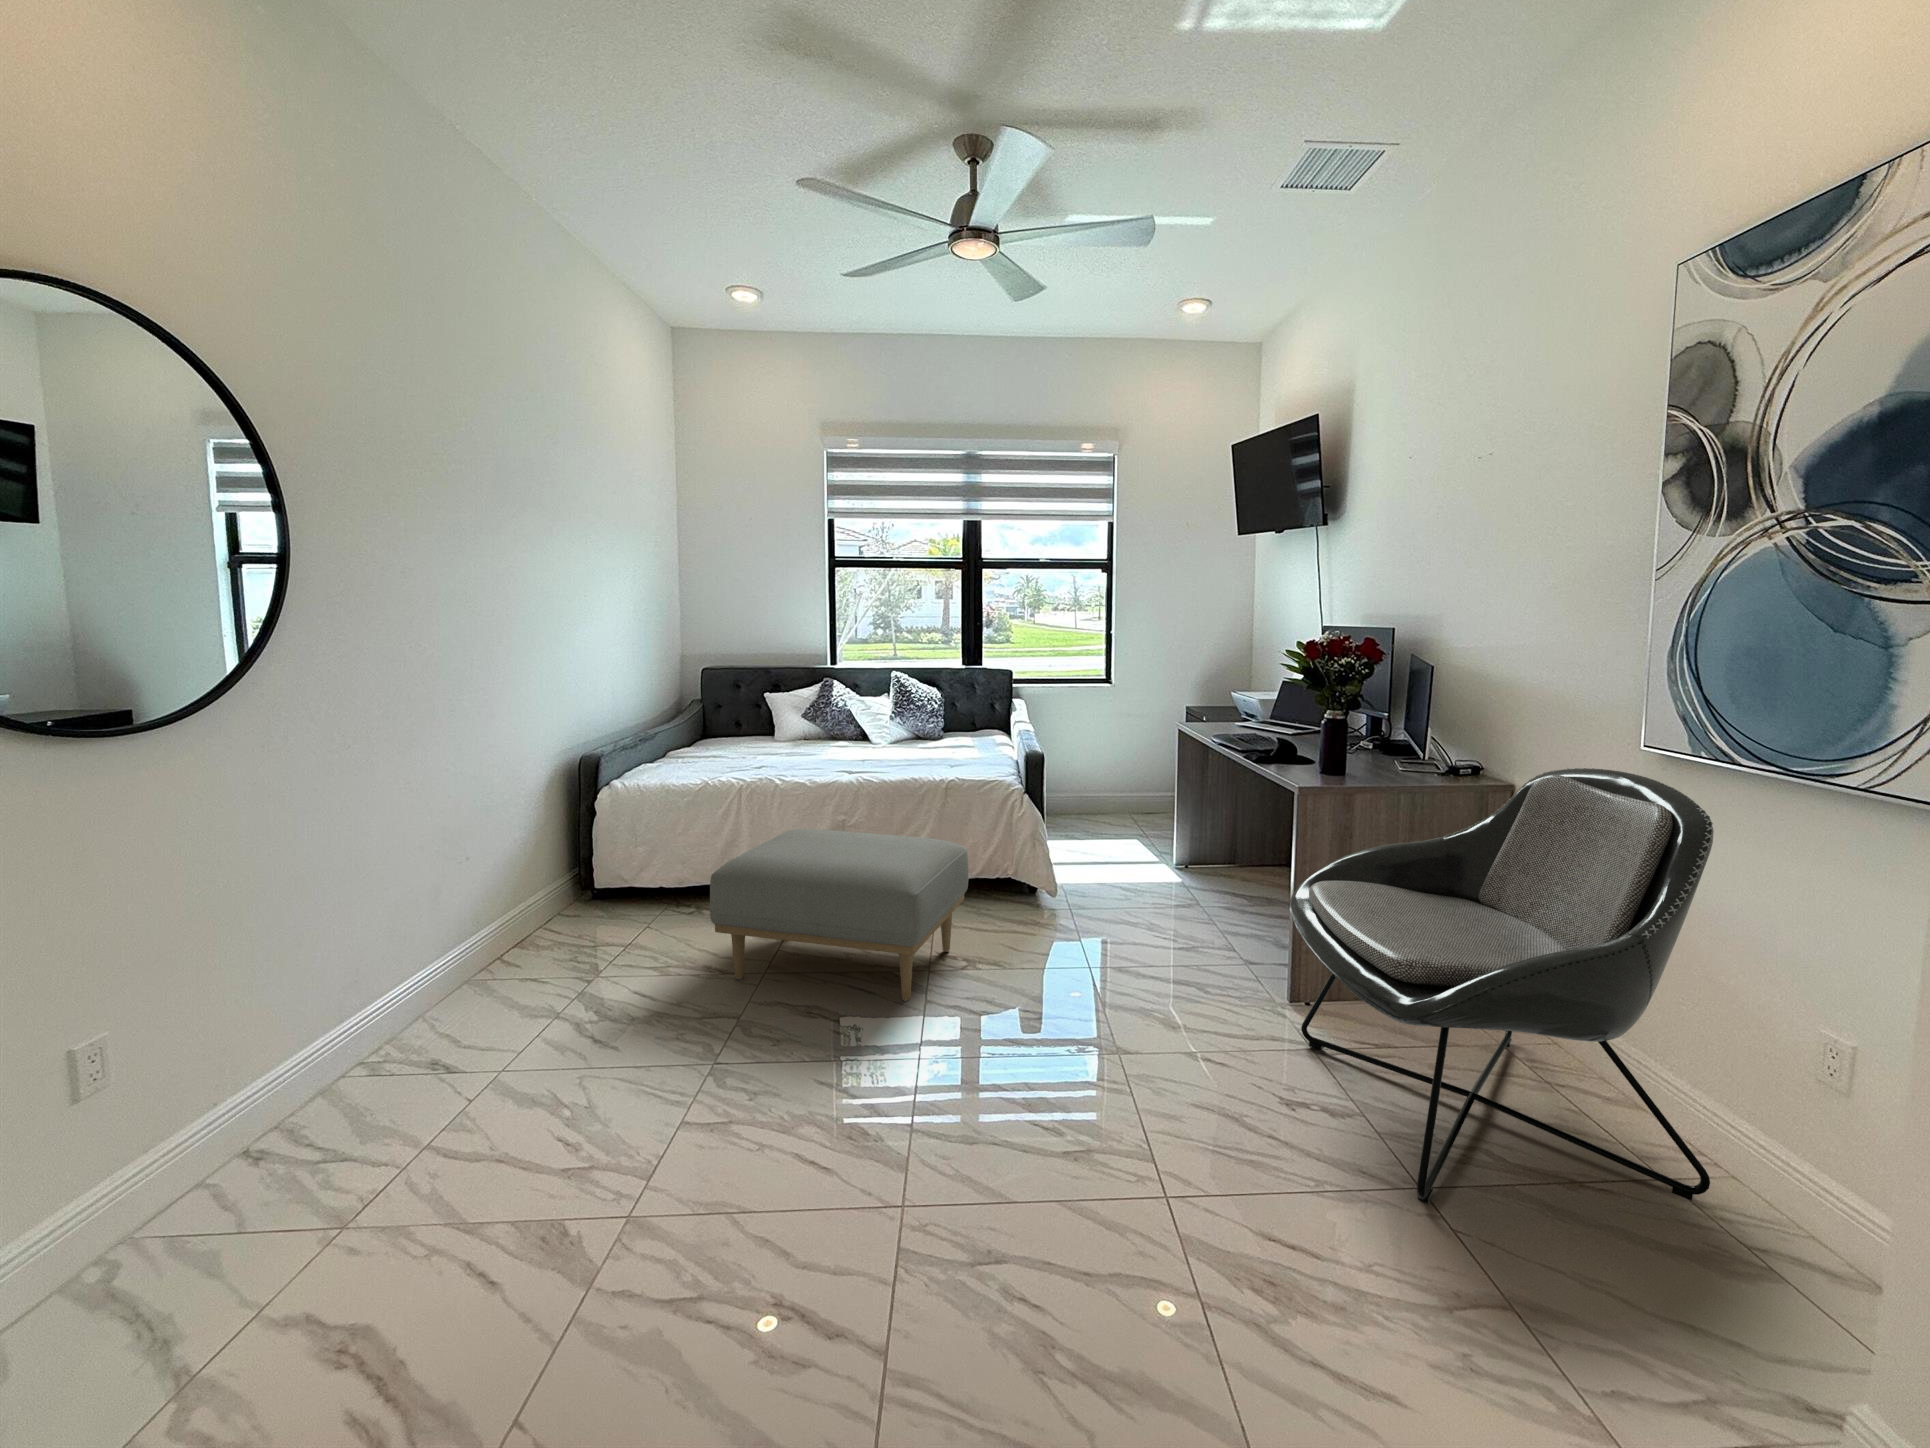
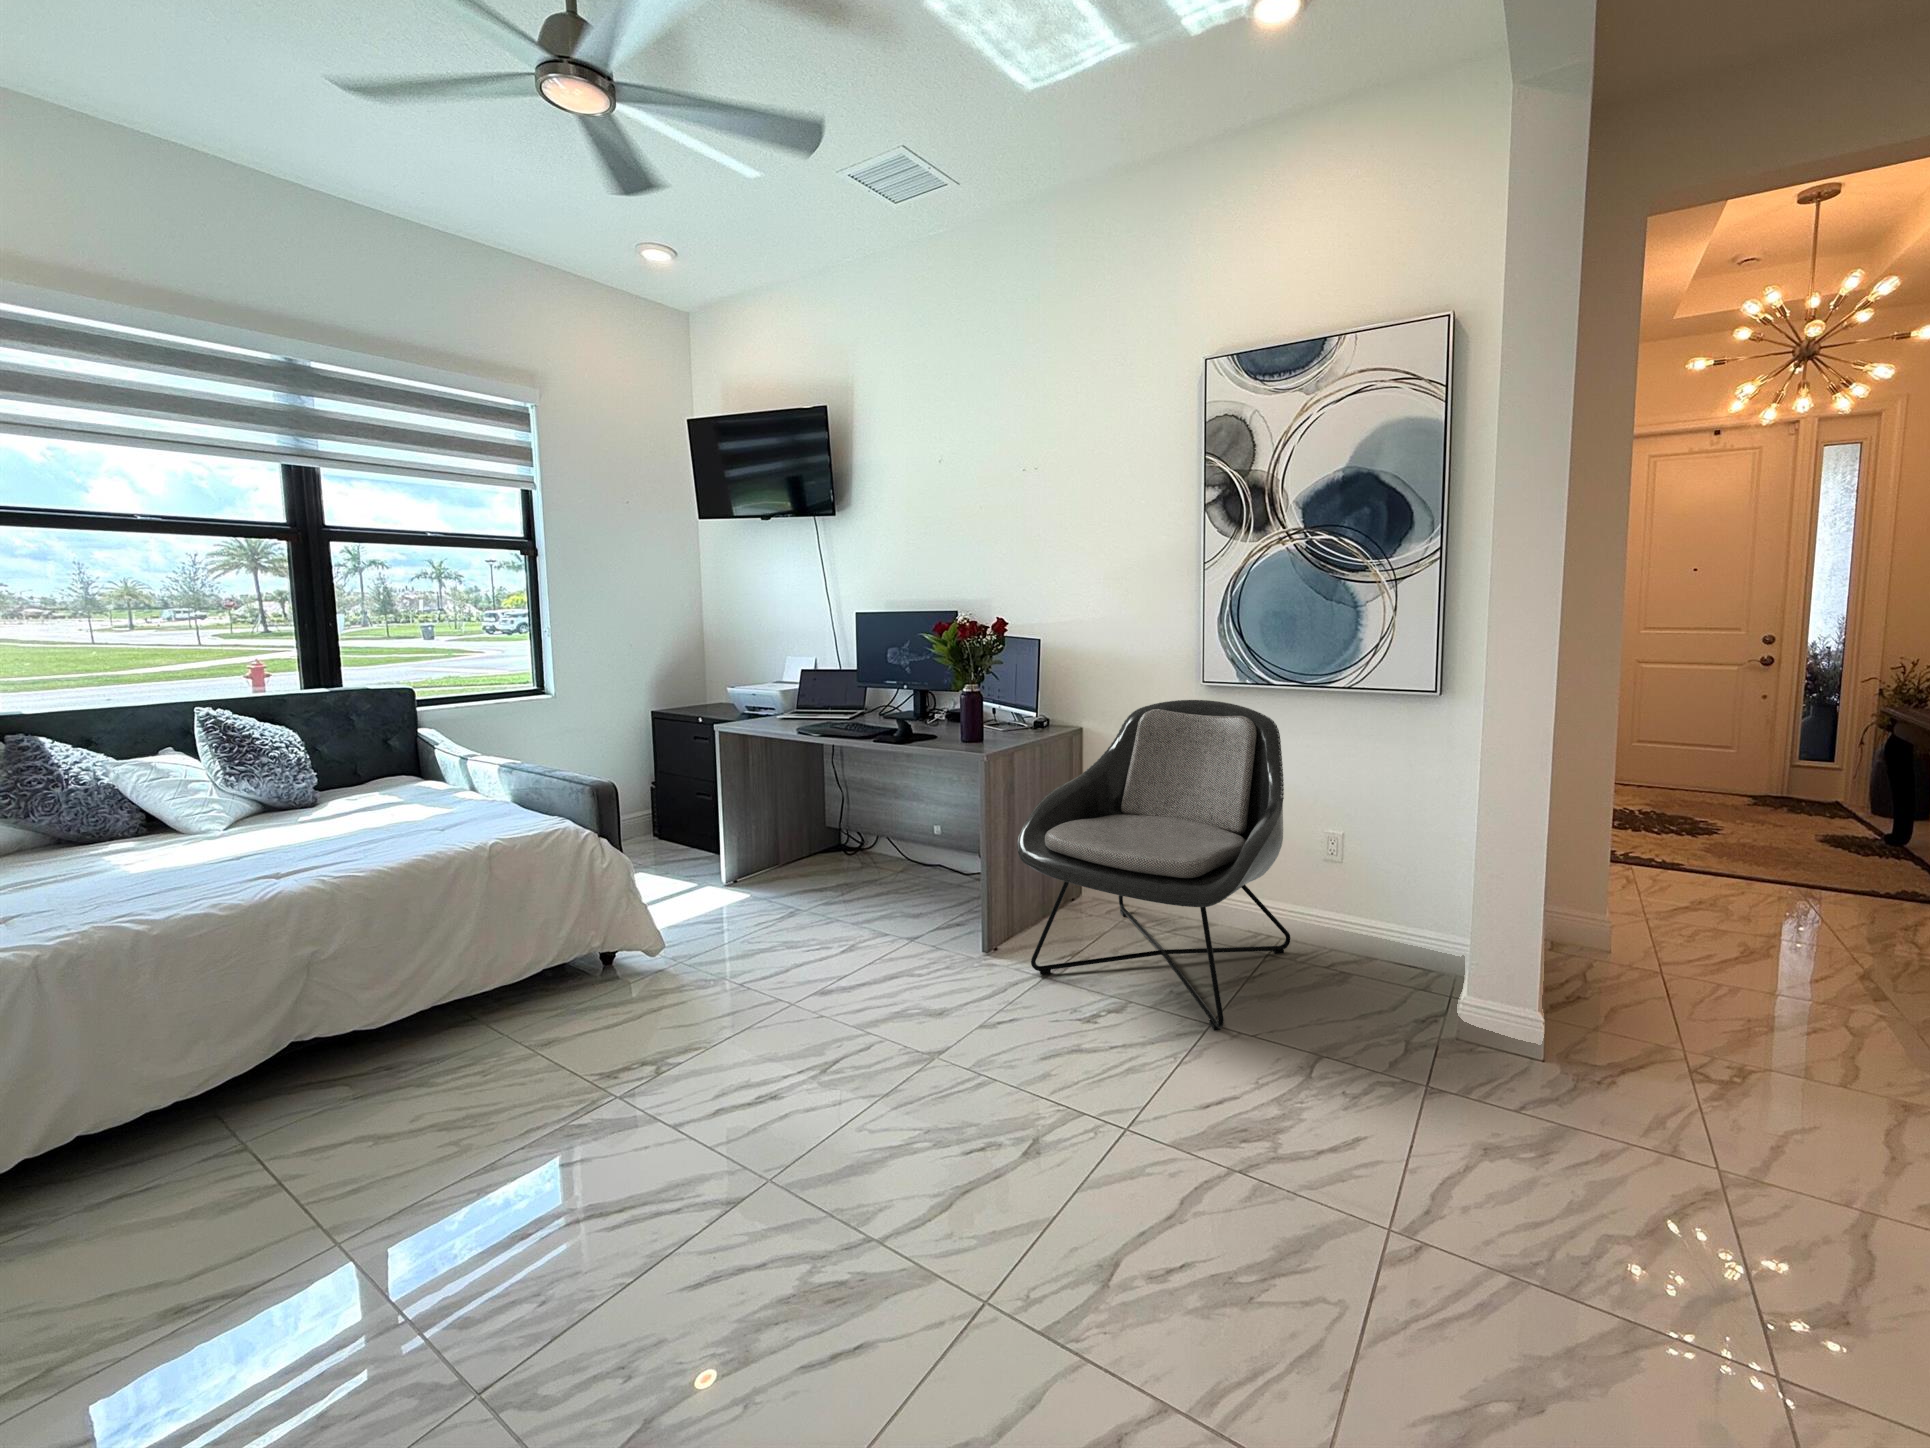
ottoman: present [710,829,968,1001] -> none [211,929,671,1306]

